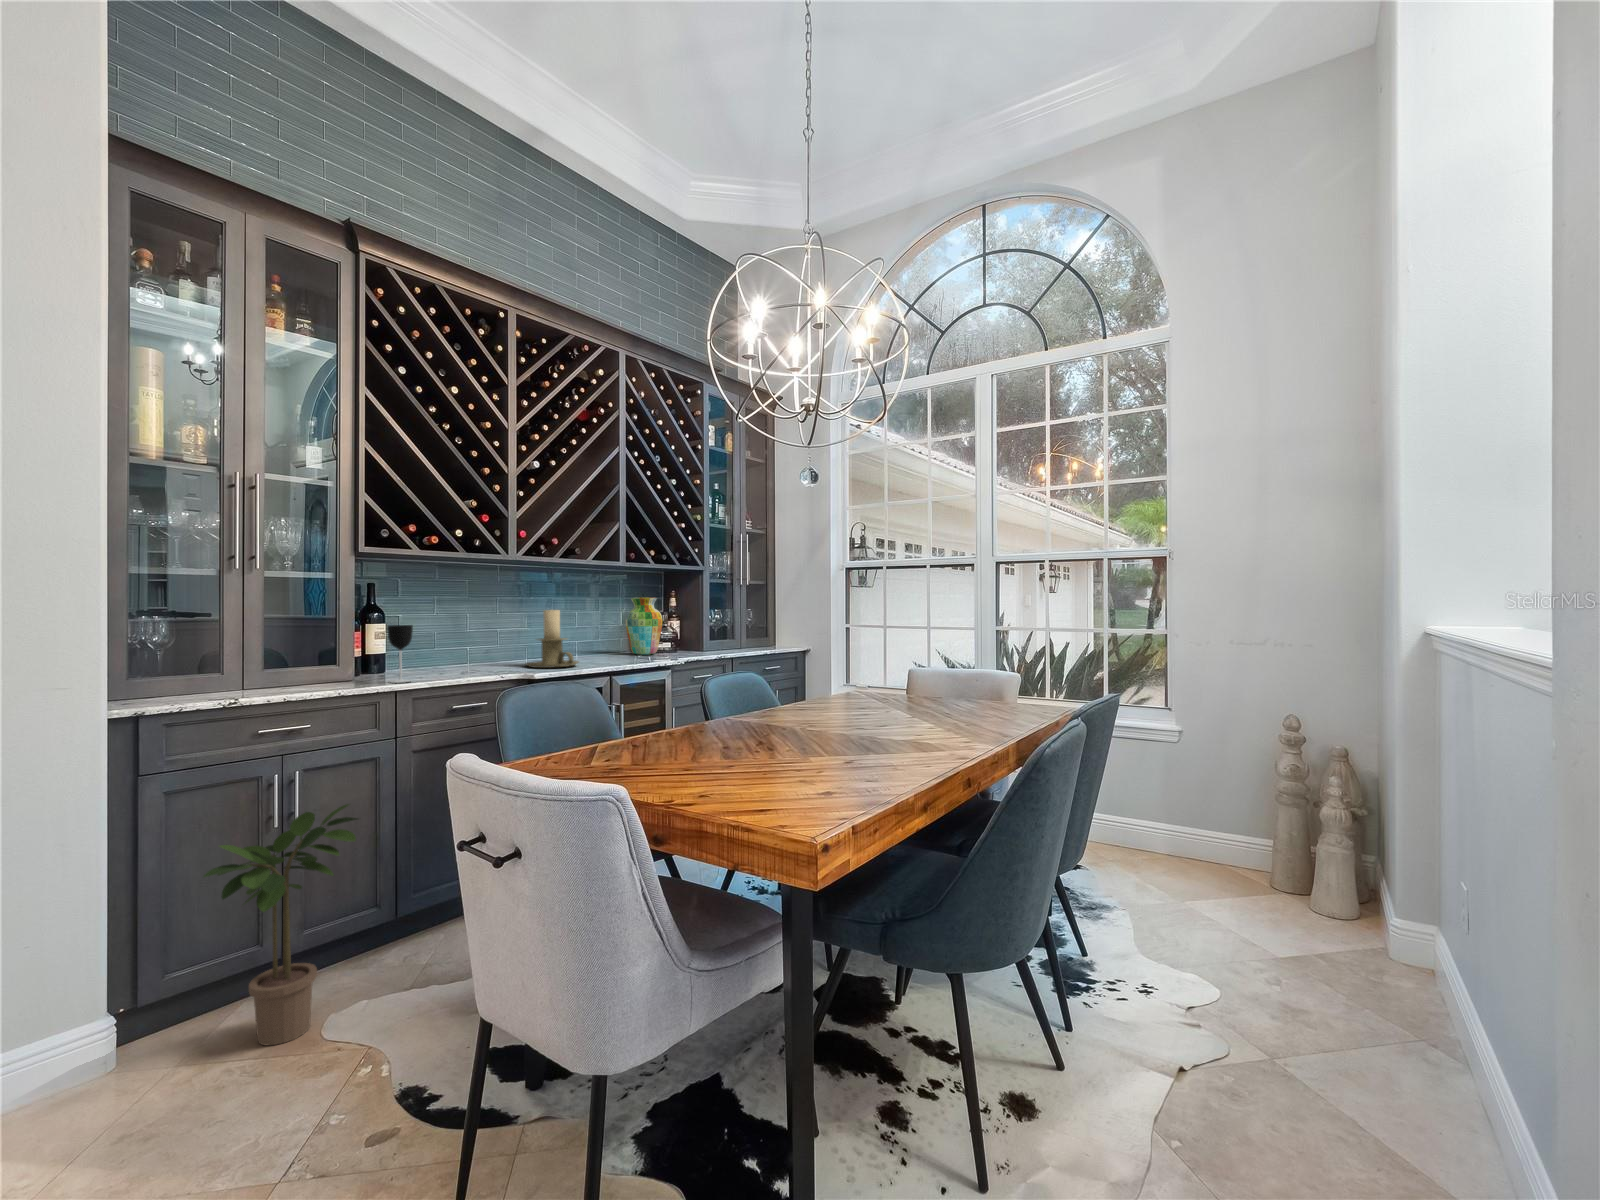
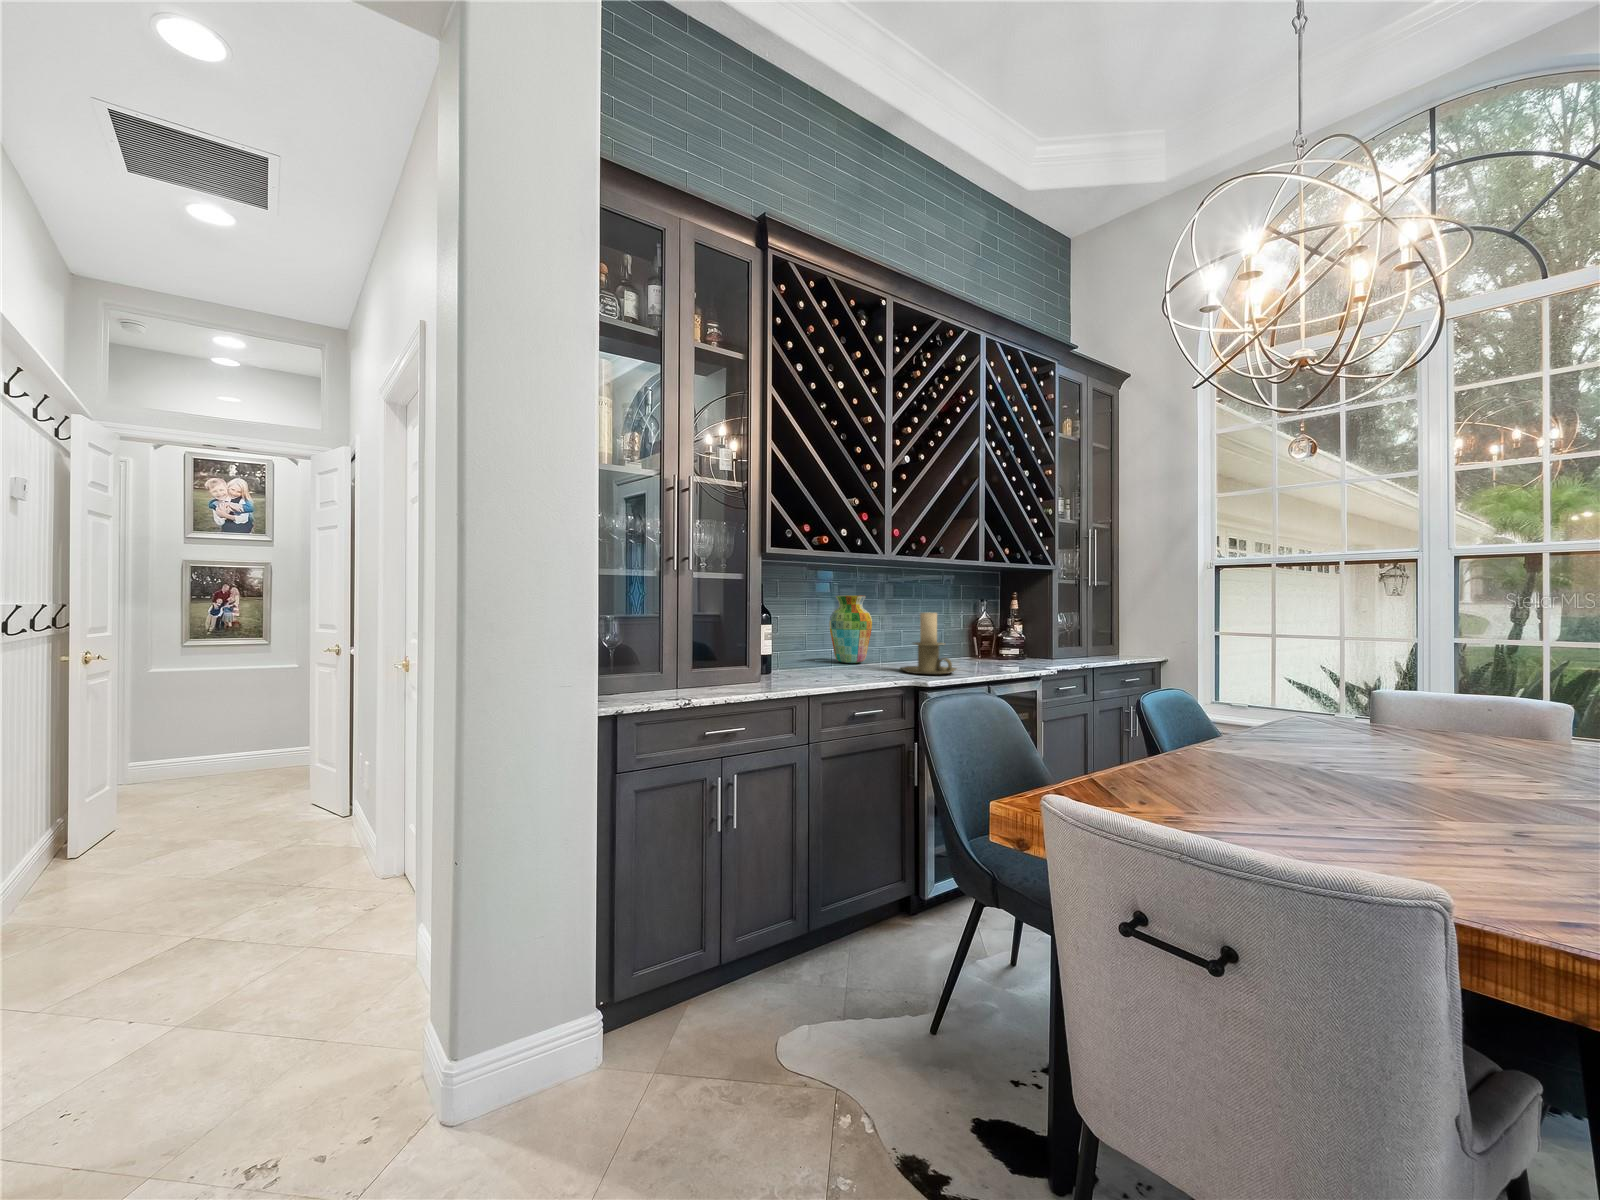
vase: present [626,598,663,655] -> present [829,596,872,663]
wine glass: present [387,625,413,683] -> none [799,628,823,687]
potted plant: present [204,804,358,1045] -> none [688,816,807,1061]

